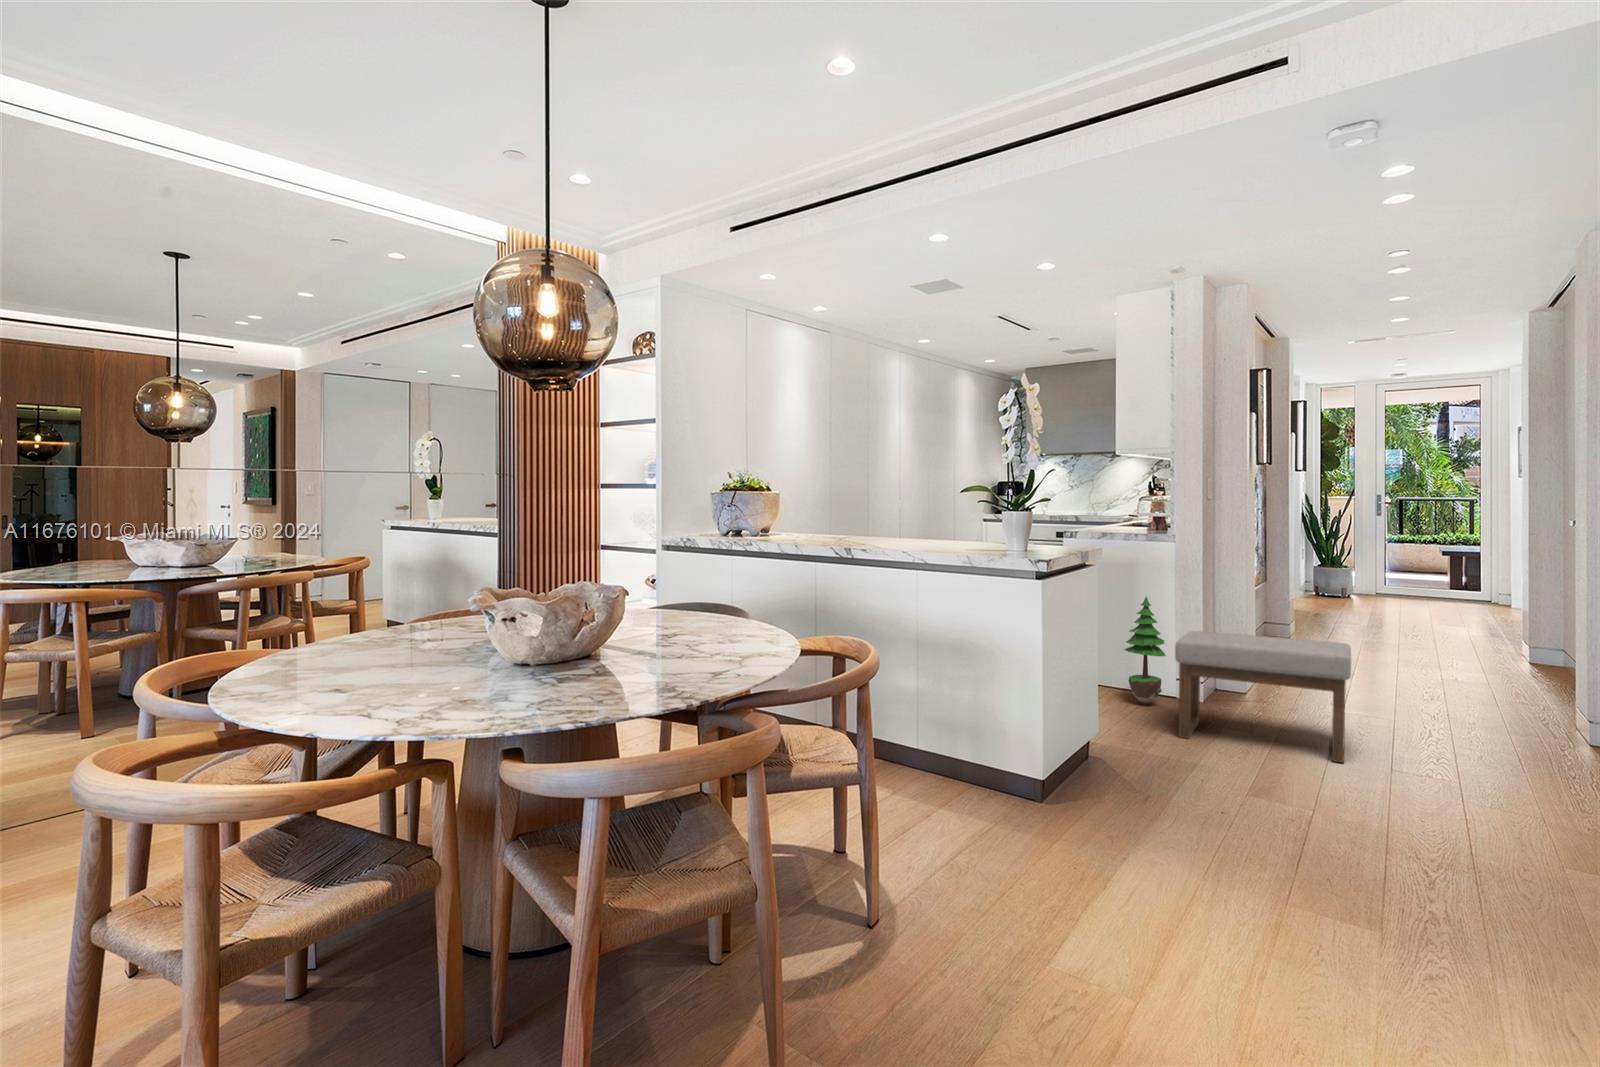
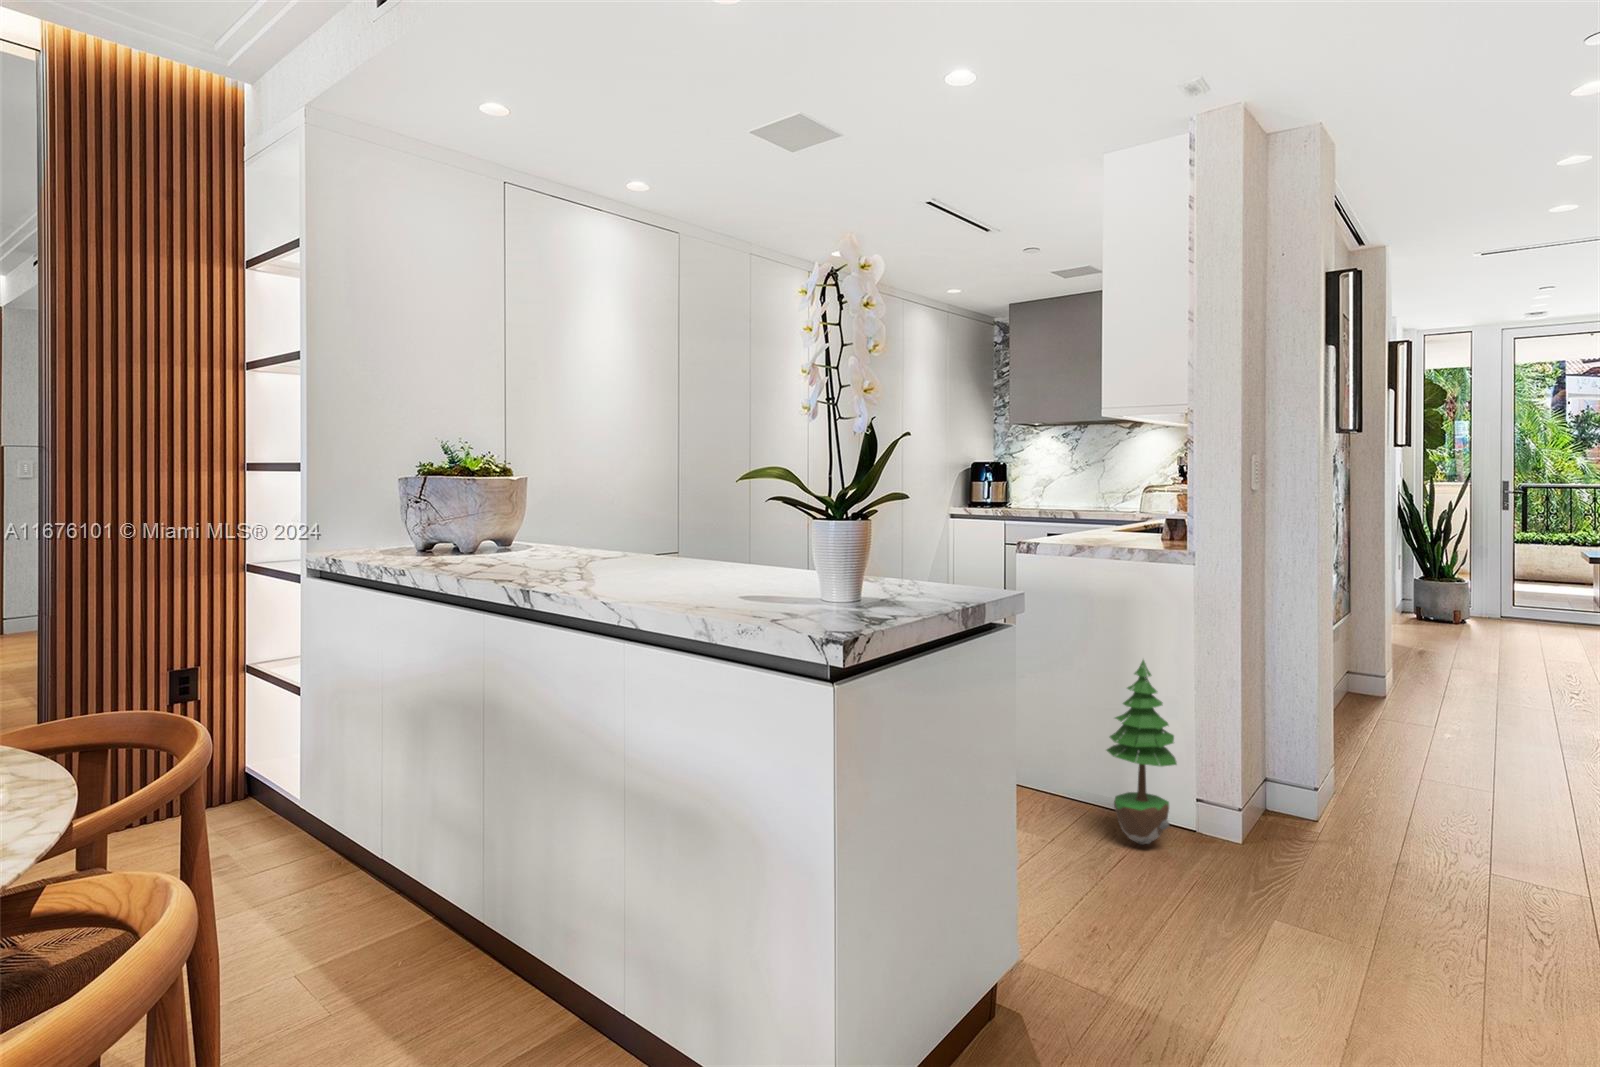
ottoman: present [1175,631,1351,763] -> none [1183,728,1527,1022]

